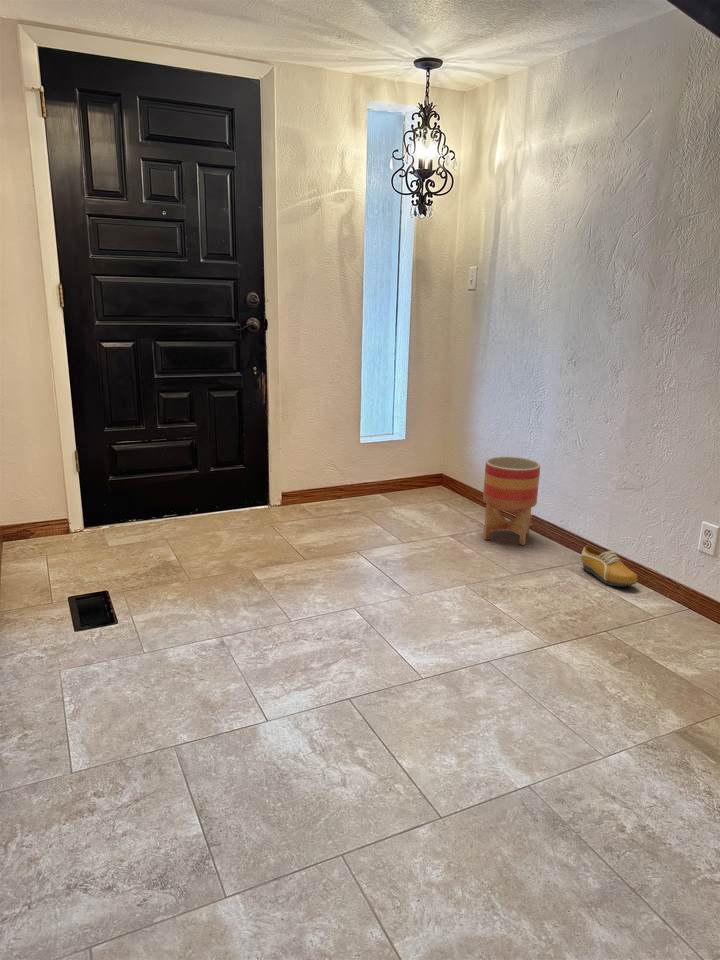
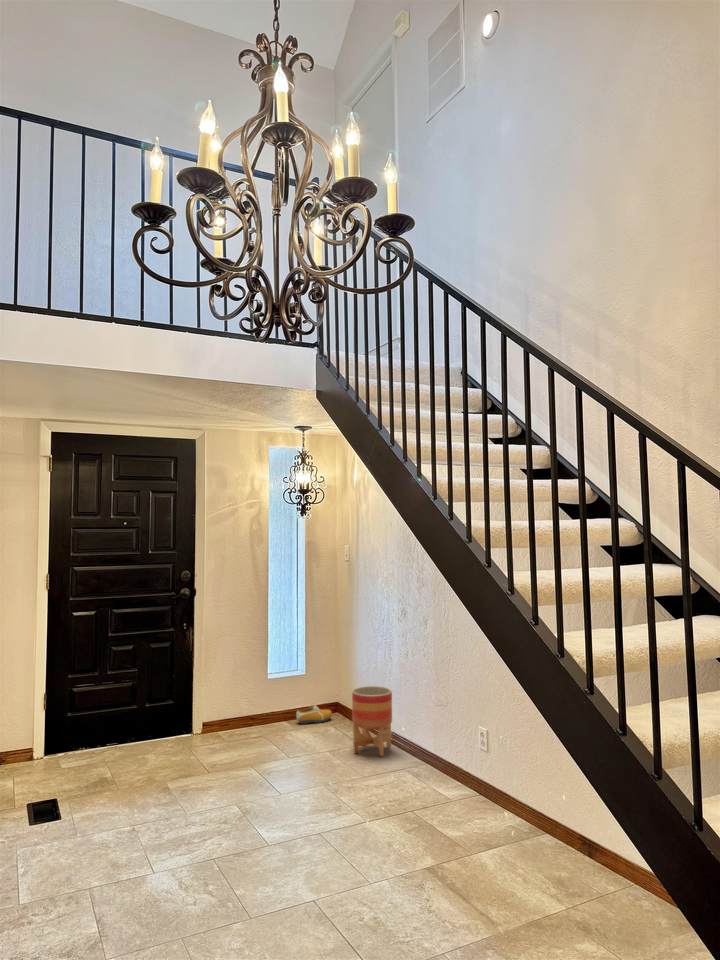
shoe: present [581,545,637,586] -> present [296,704,332,724]

